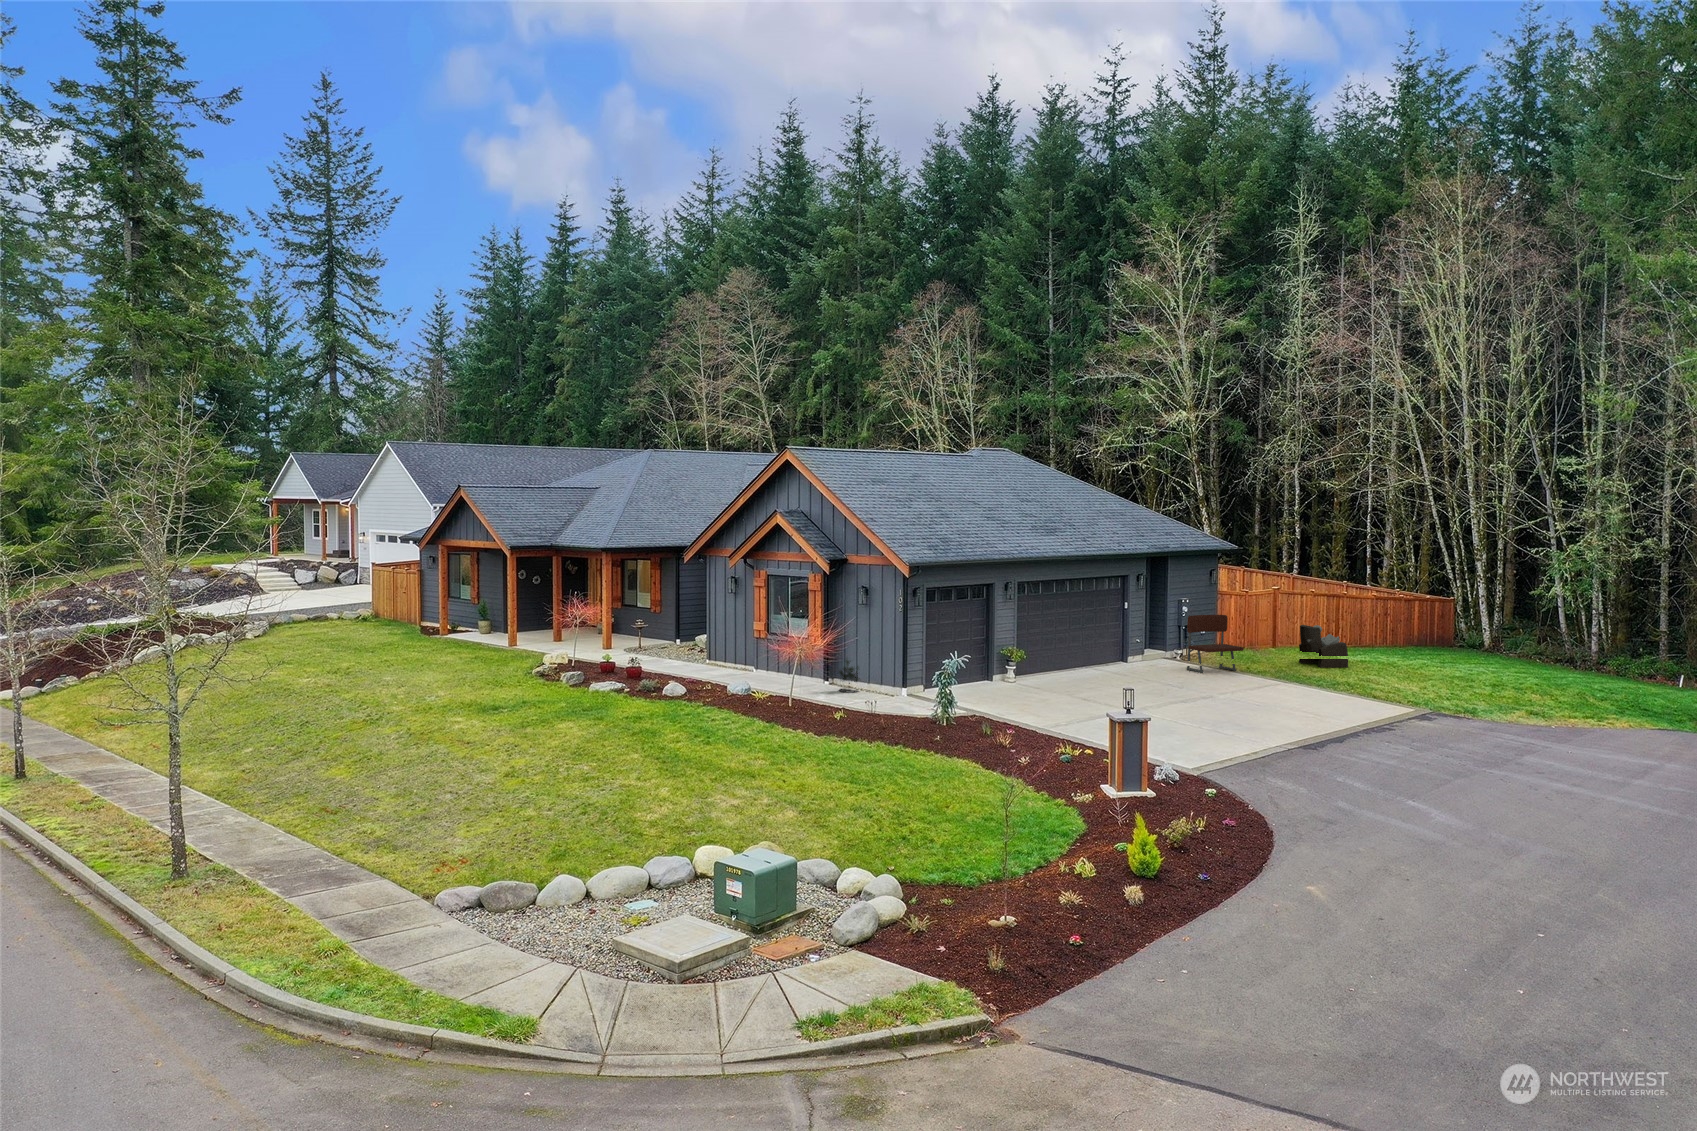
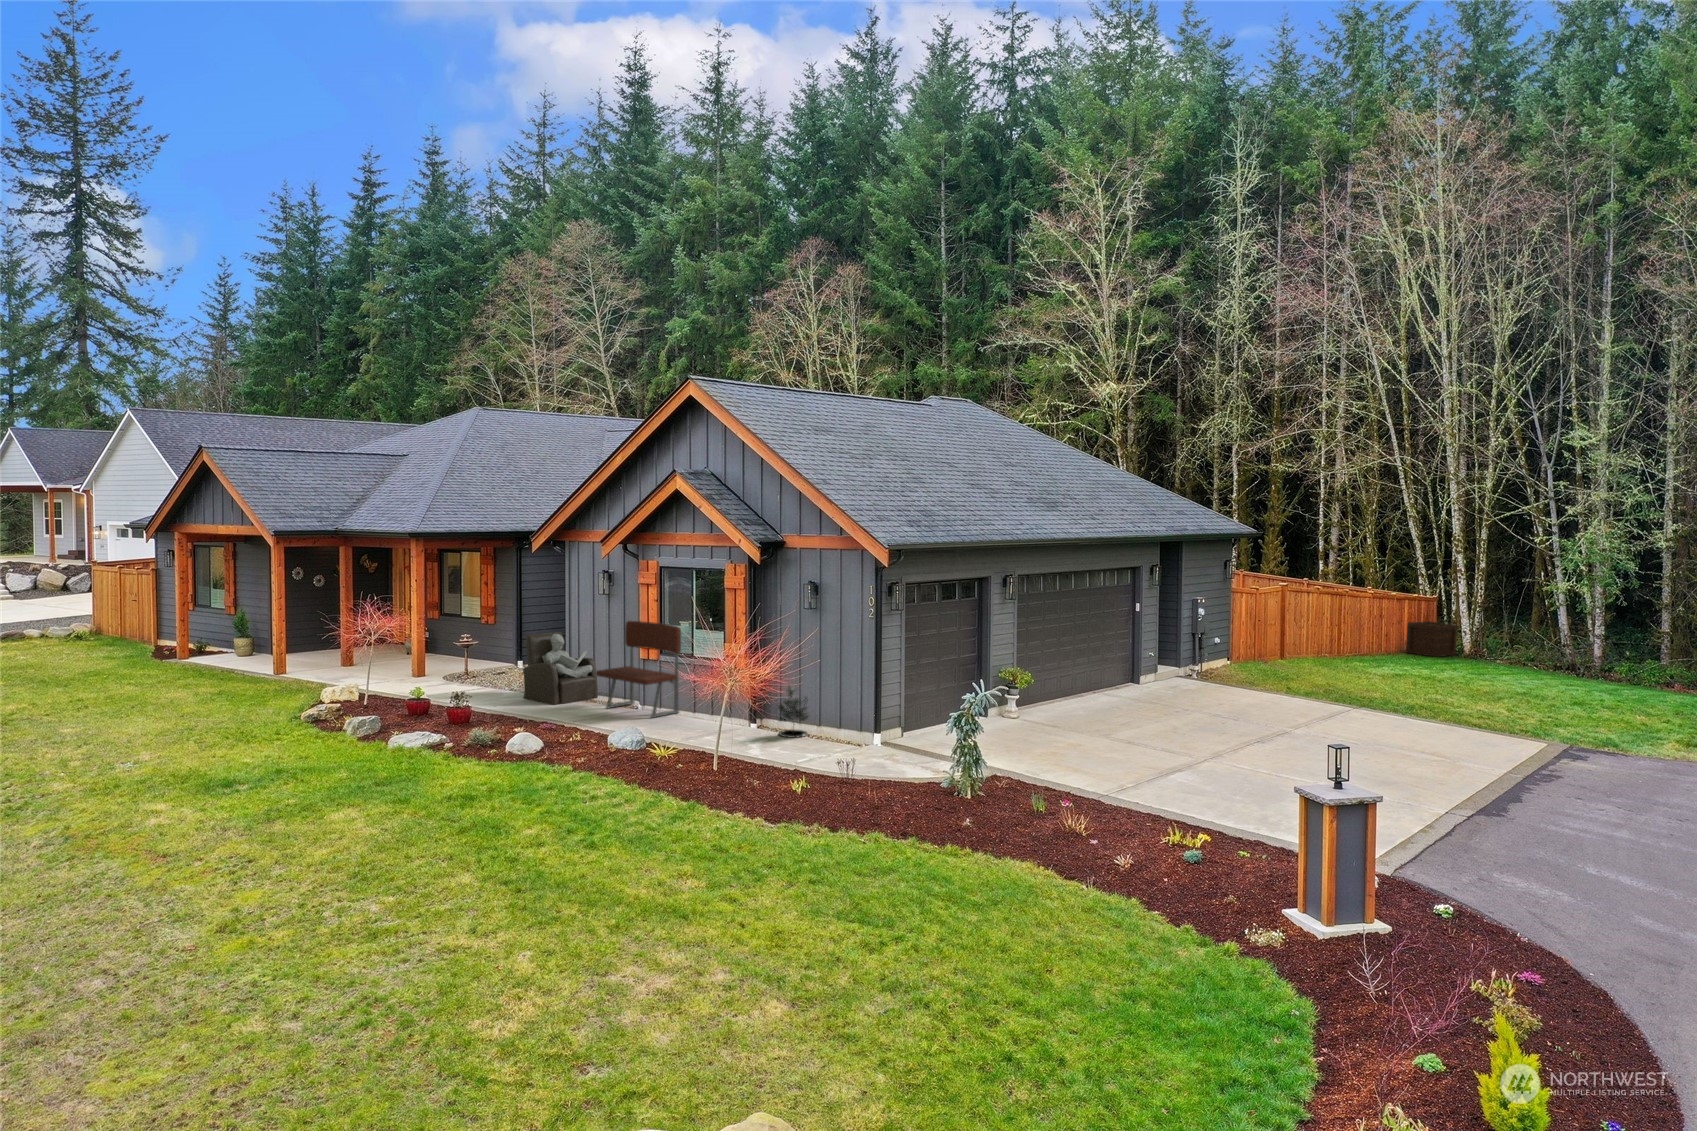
bench: present [1186,615,1244,673] -> present [596,621,681,718]
armchair: present [1299,625,1348,668] -> present [523,632,598,705]
wooden crate: none [1418,634,1463,665] -> present [1406,621,1457,657]

